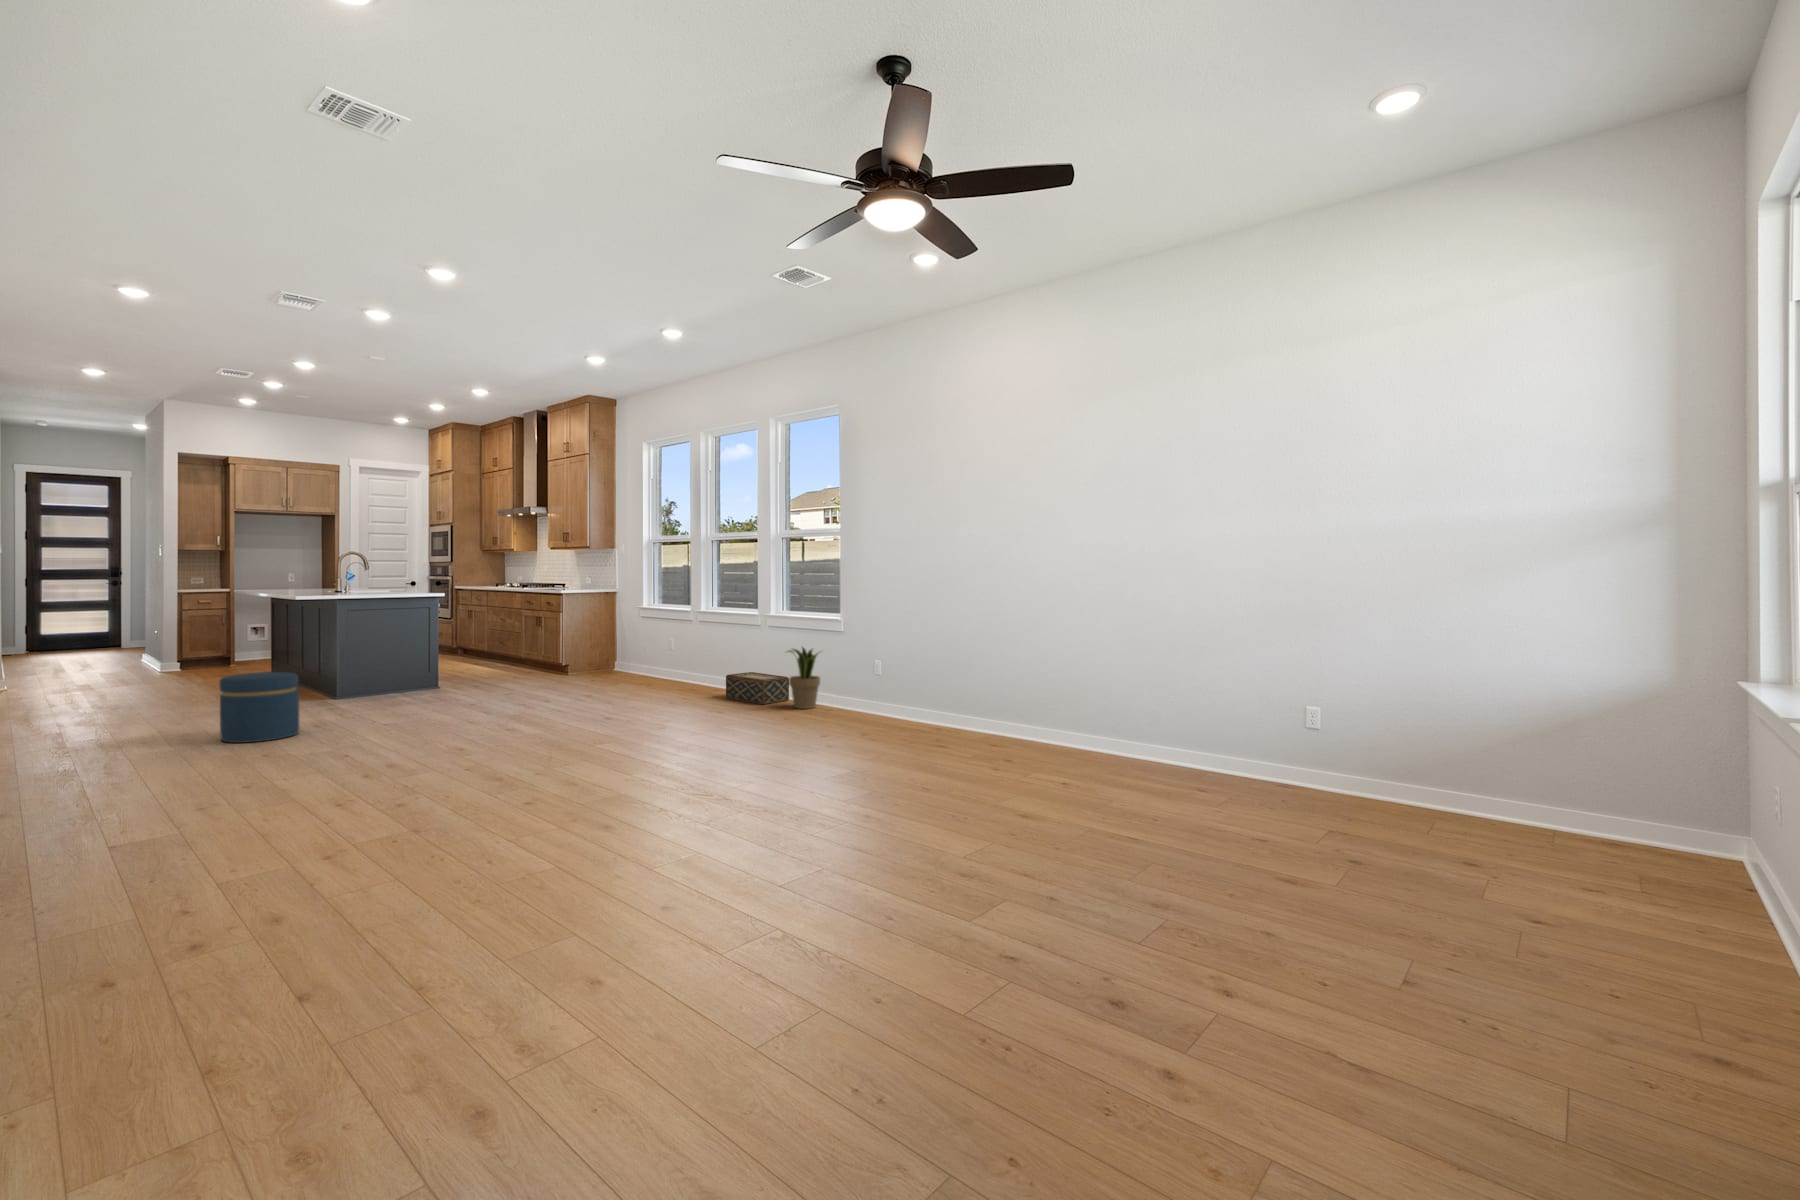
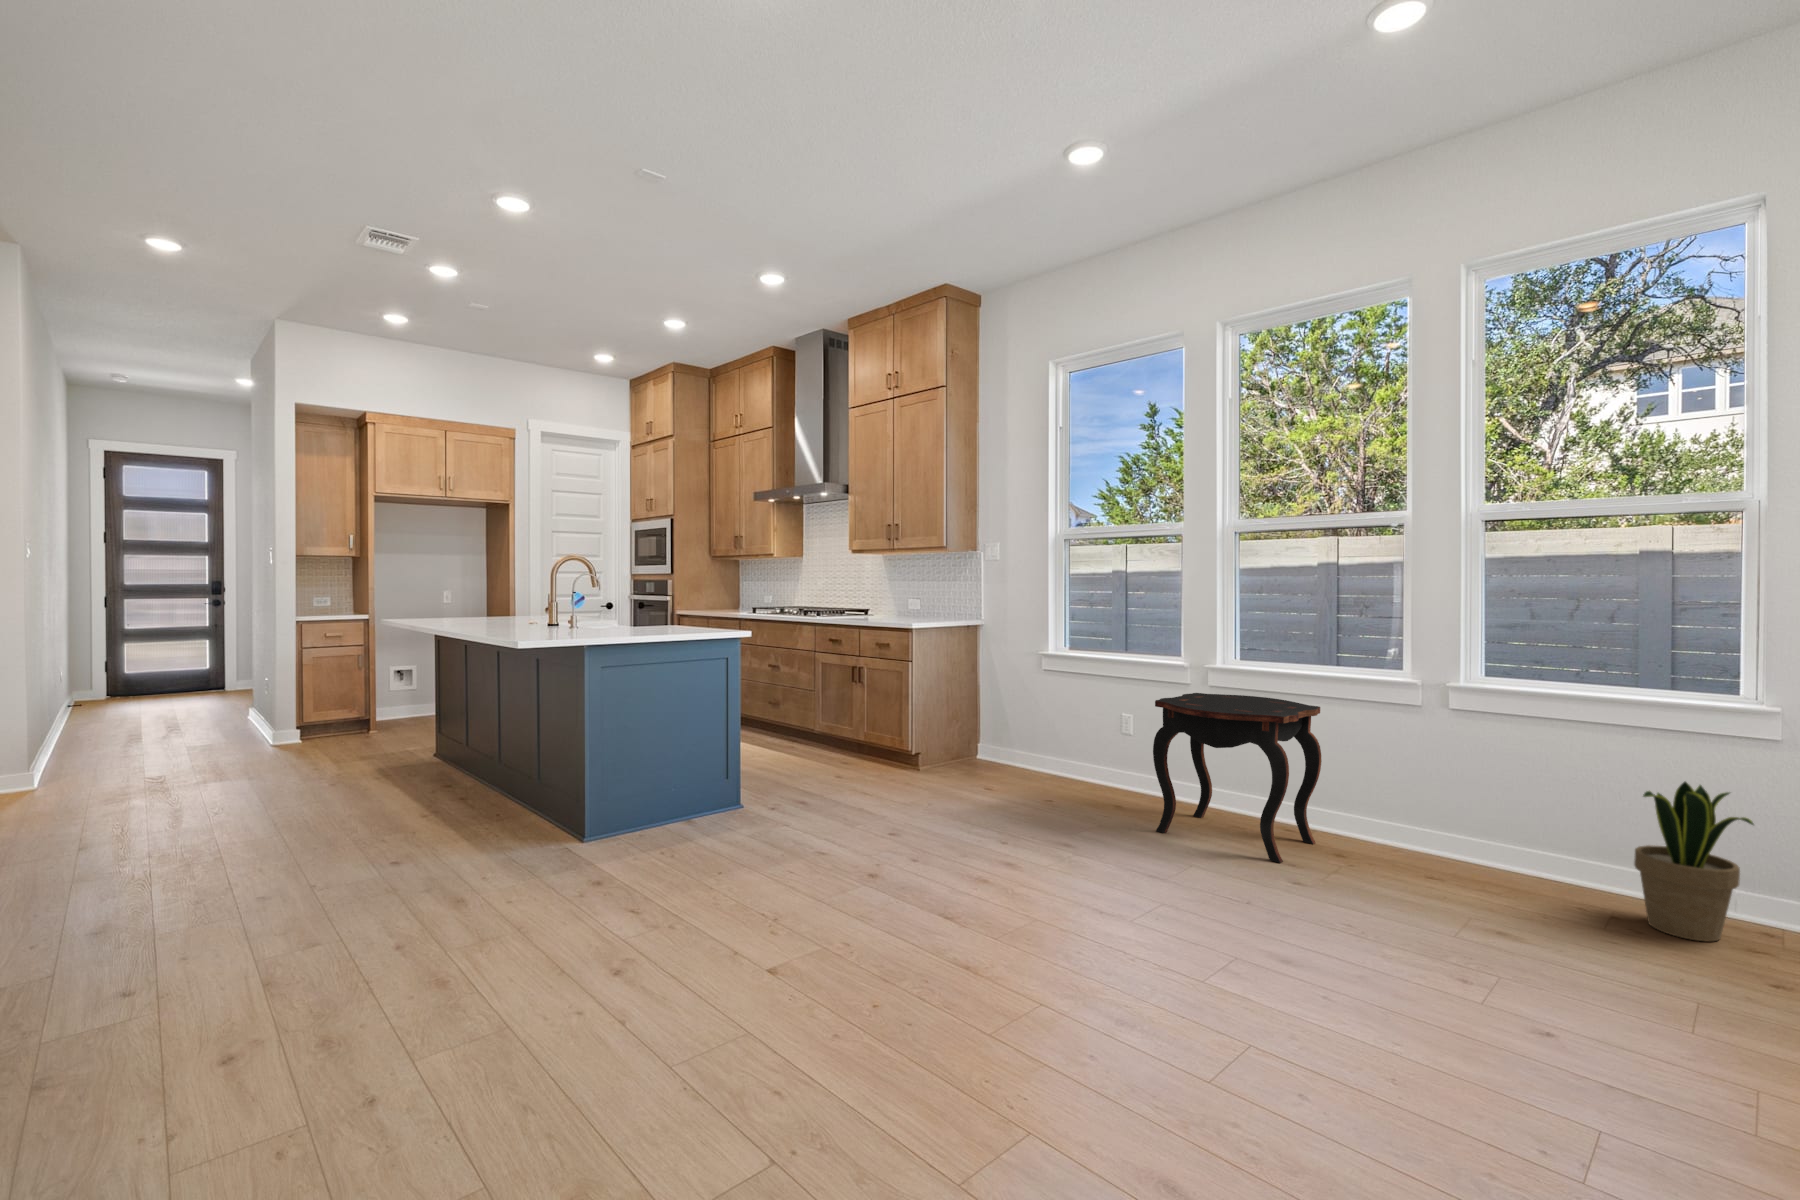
side table: none [649,623,721,696] -> present [1153,693,1322,863]
ottoman: present [219,672,299,743] -> none [389,883,588,1146]
woven basket: present [726,672,789,704] -> none [1386,810,1561,910]

